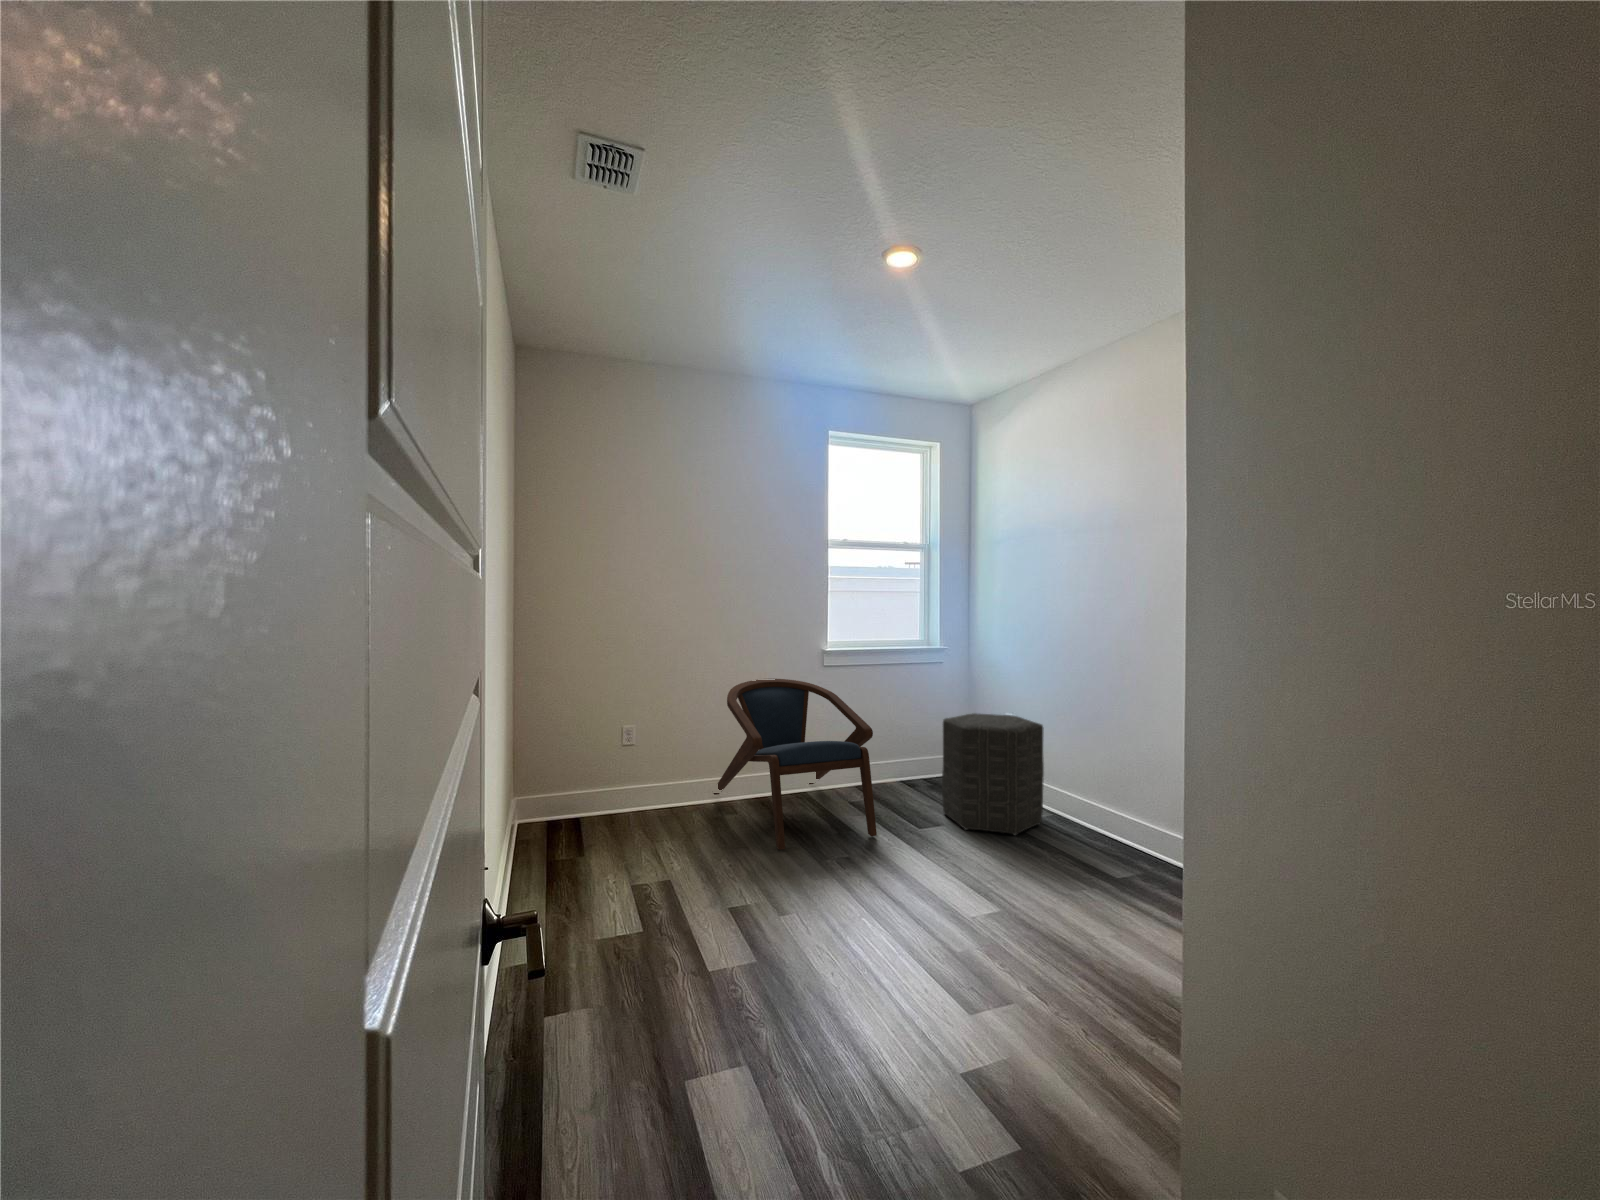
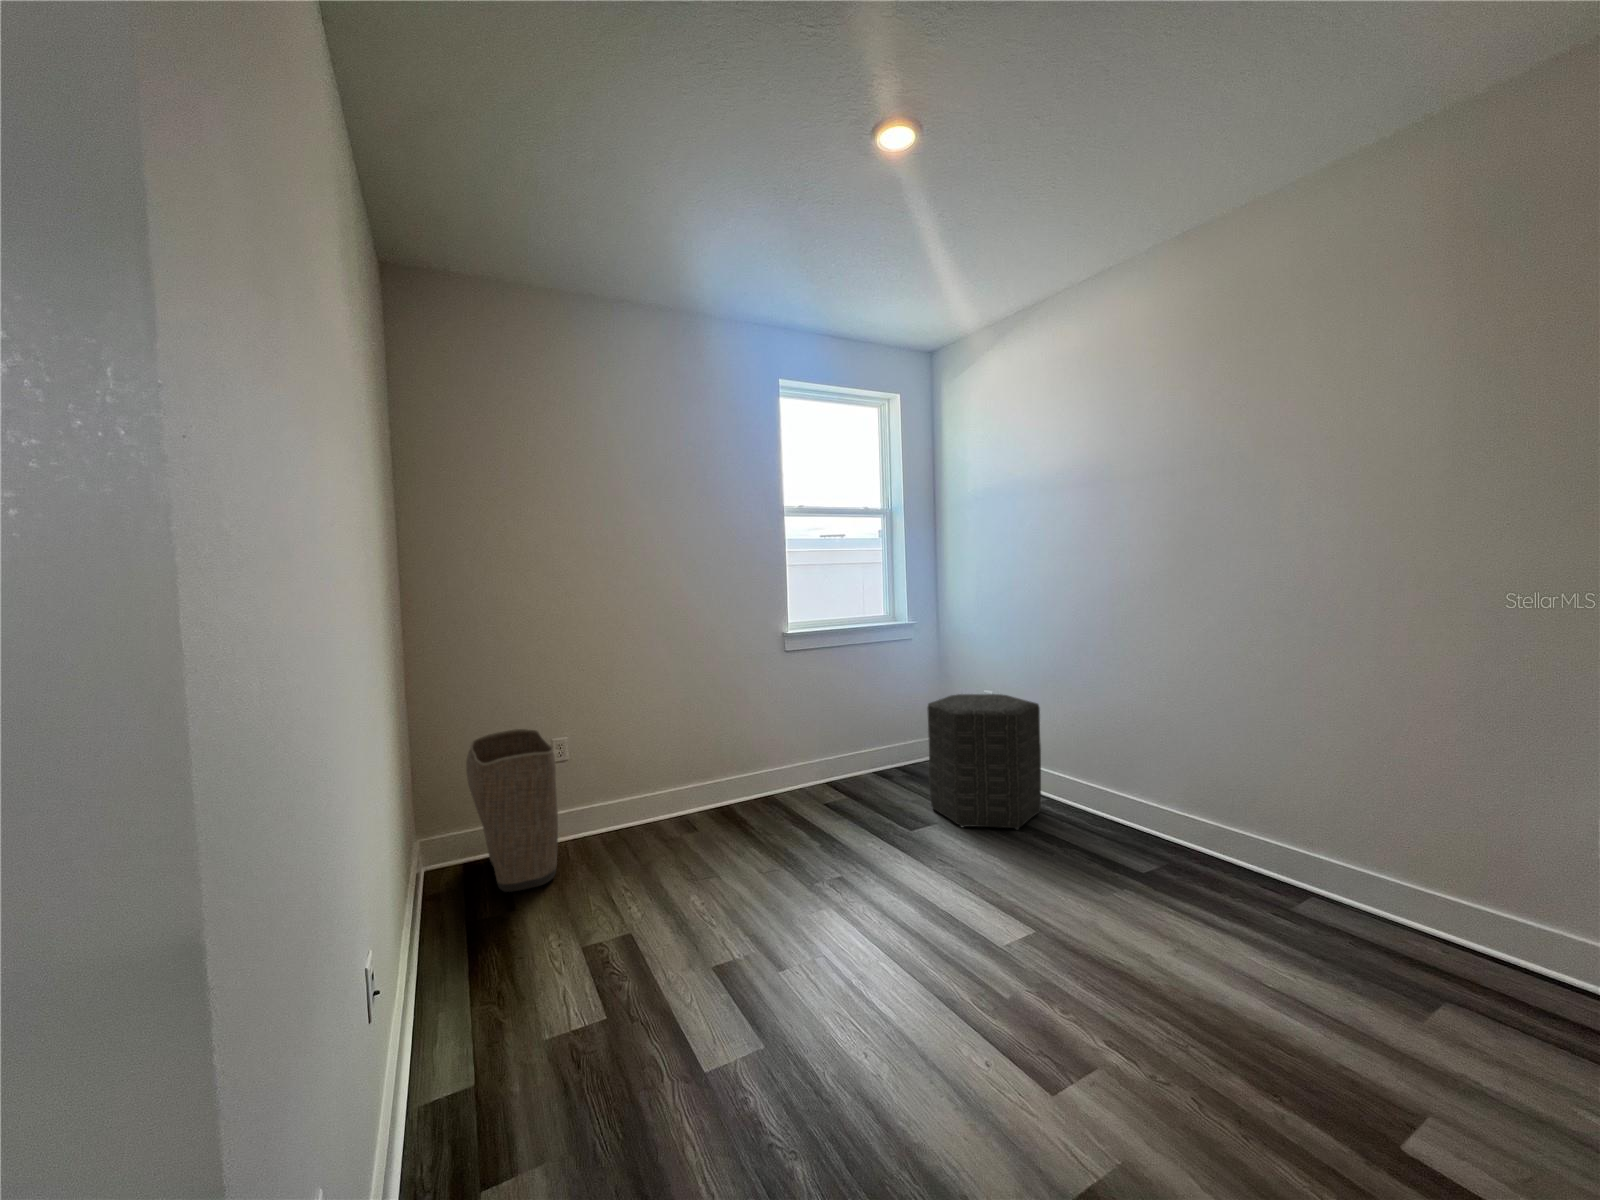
armchair: present [713,679,877,850] -> none [665,668,867,875]
laundry basket: none [553,717,620,844] -> present [466,729,558,892]

